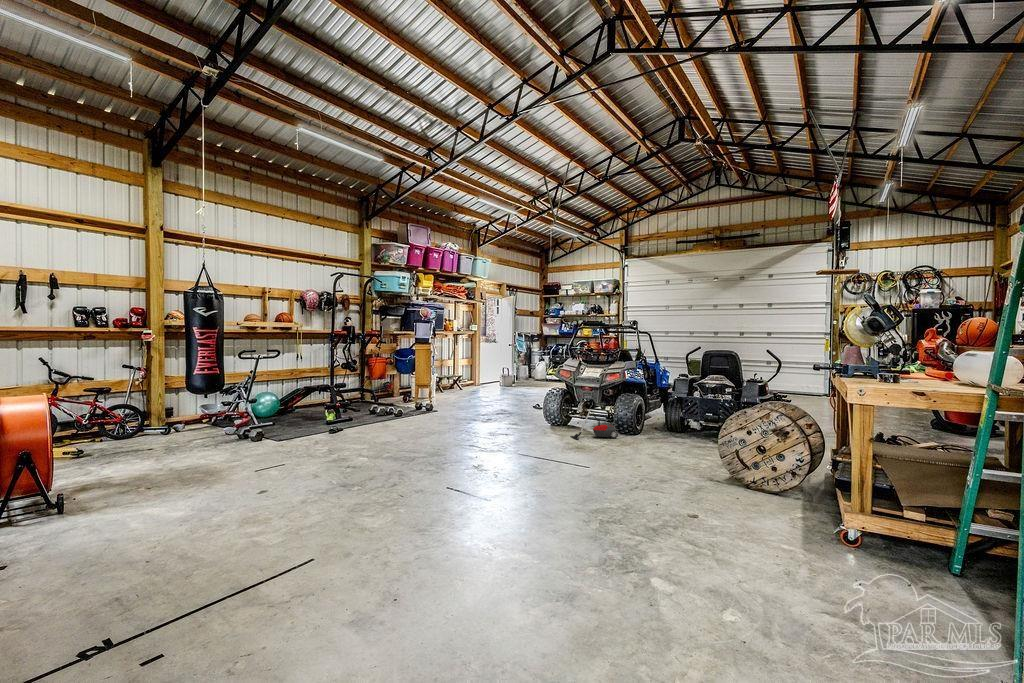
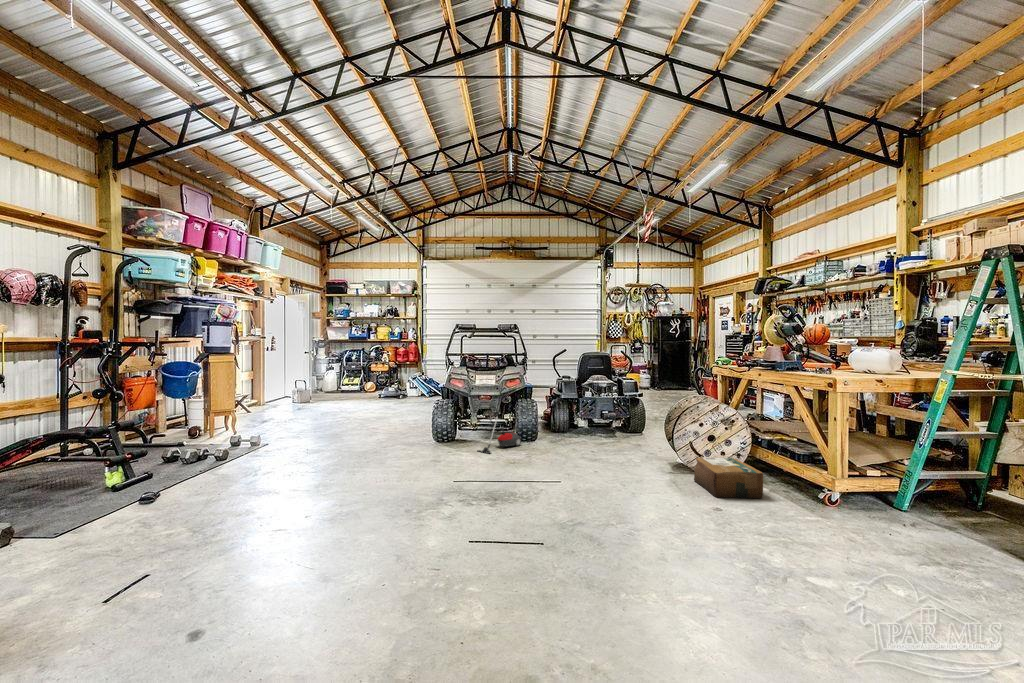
cardboard box: none [720,468,786,519] -> present [694,457,763,498]

